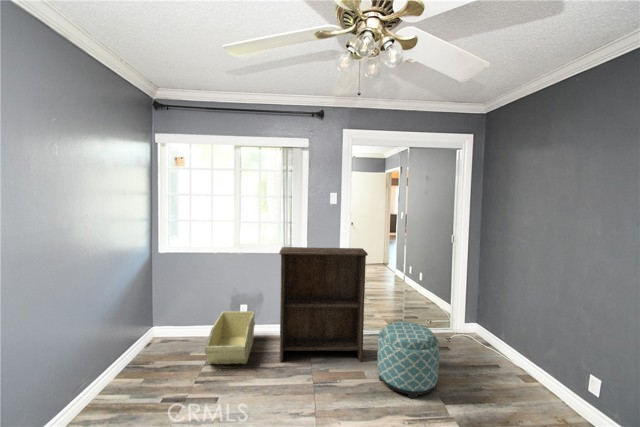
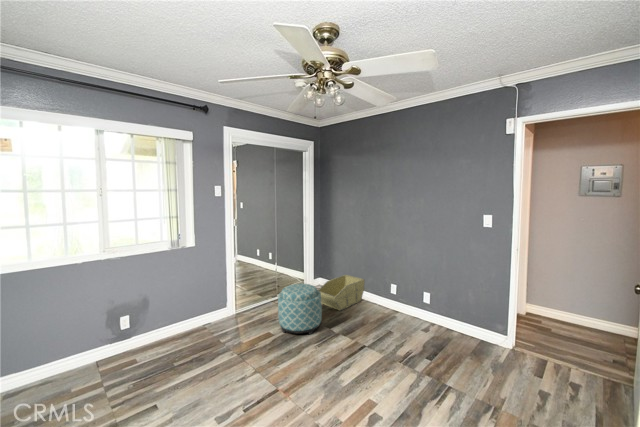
bookshelf: present [279,247,368,361] -> none [176,236,263,354]
storage bin: present [205,311,255,364] -> present [318,275,365,311]

